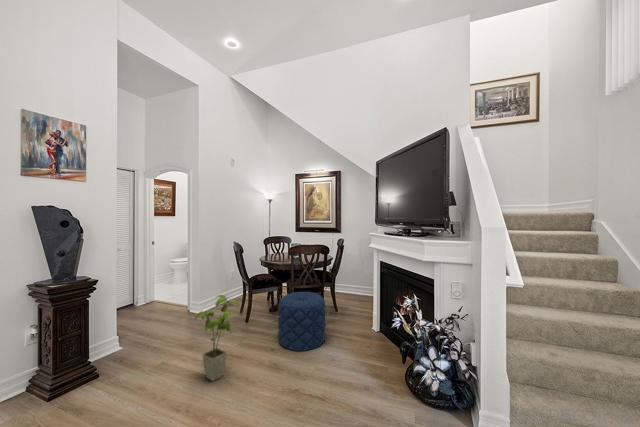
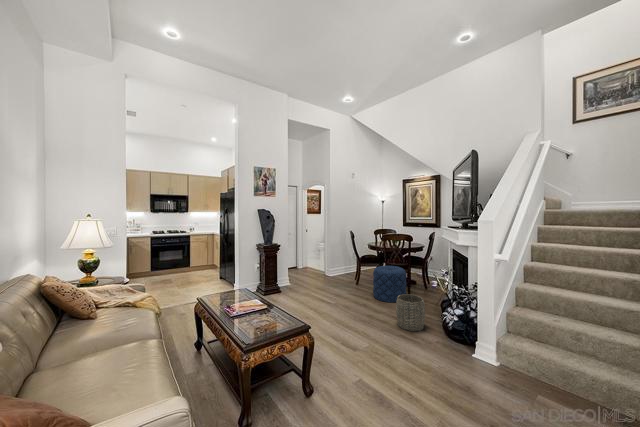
house plant: present [195,295,240,381] -> none [322,257,345,304]
woven basket: none [339,342,383,409] -> present [396,294,425,331]

